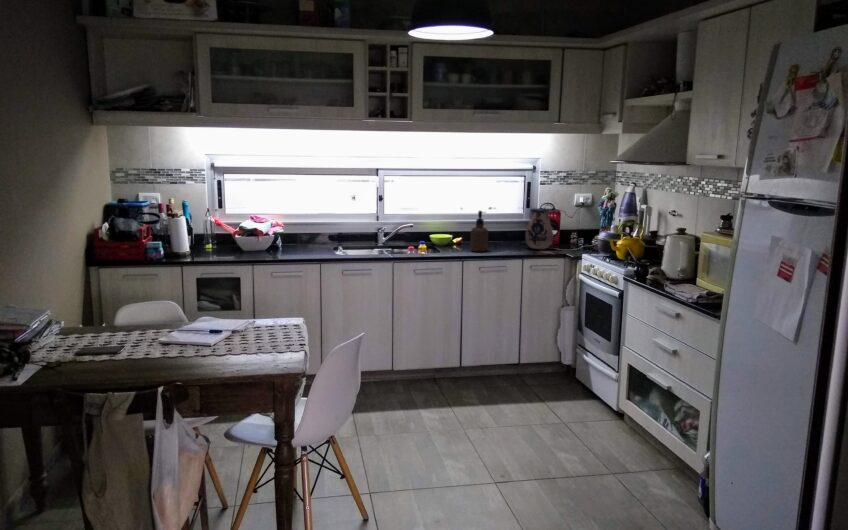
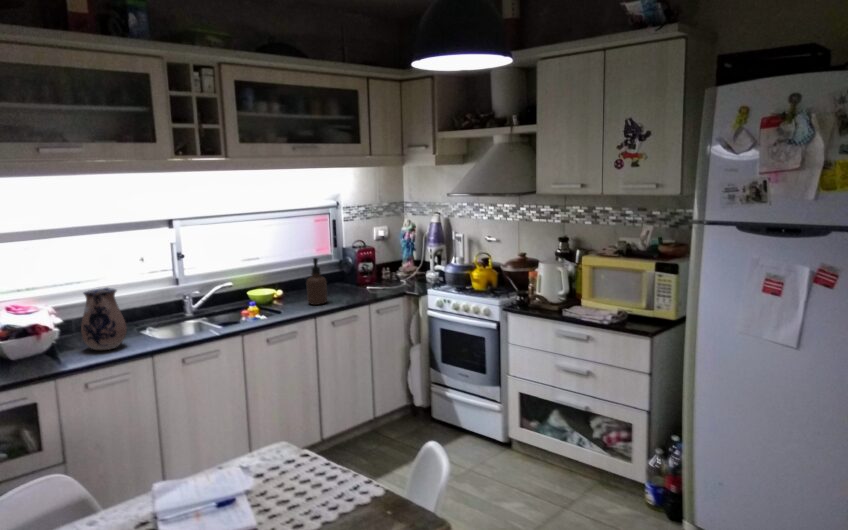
ceramic pitcher: present [525,209,553,249] -> present [81,288,127,350]

